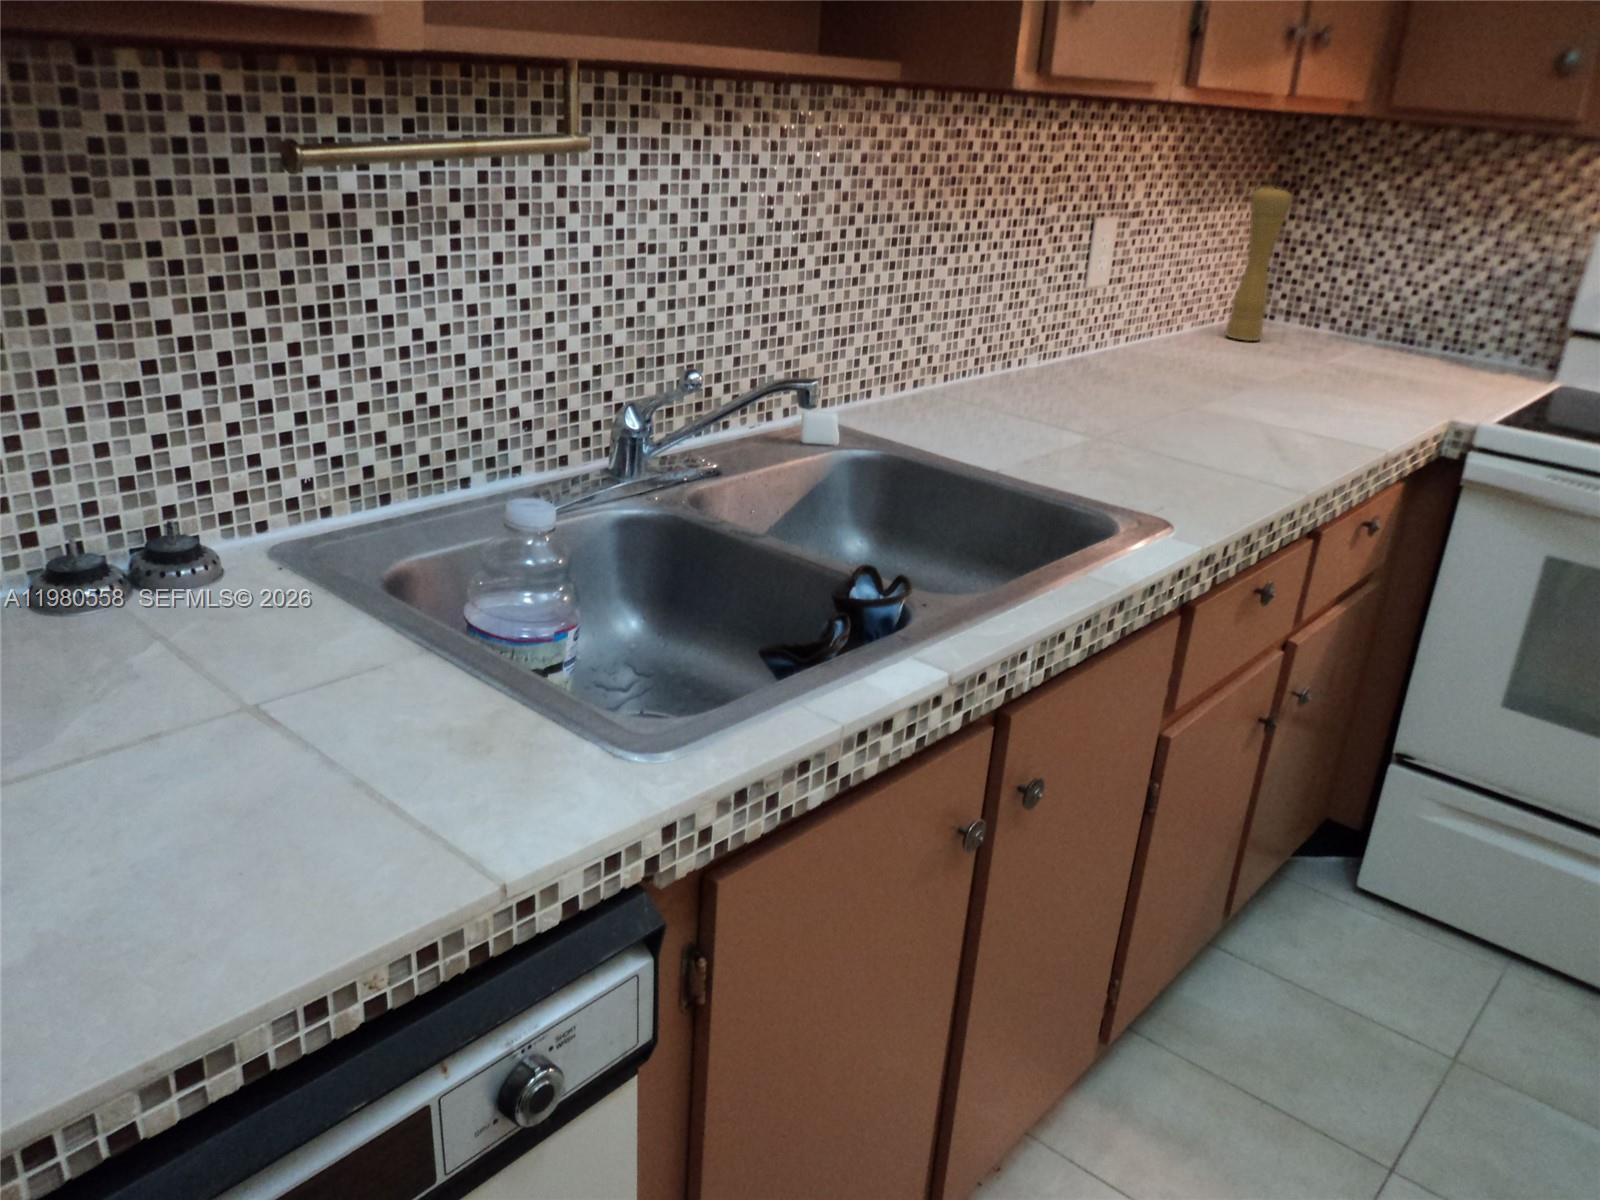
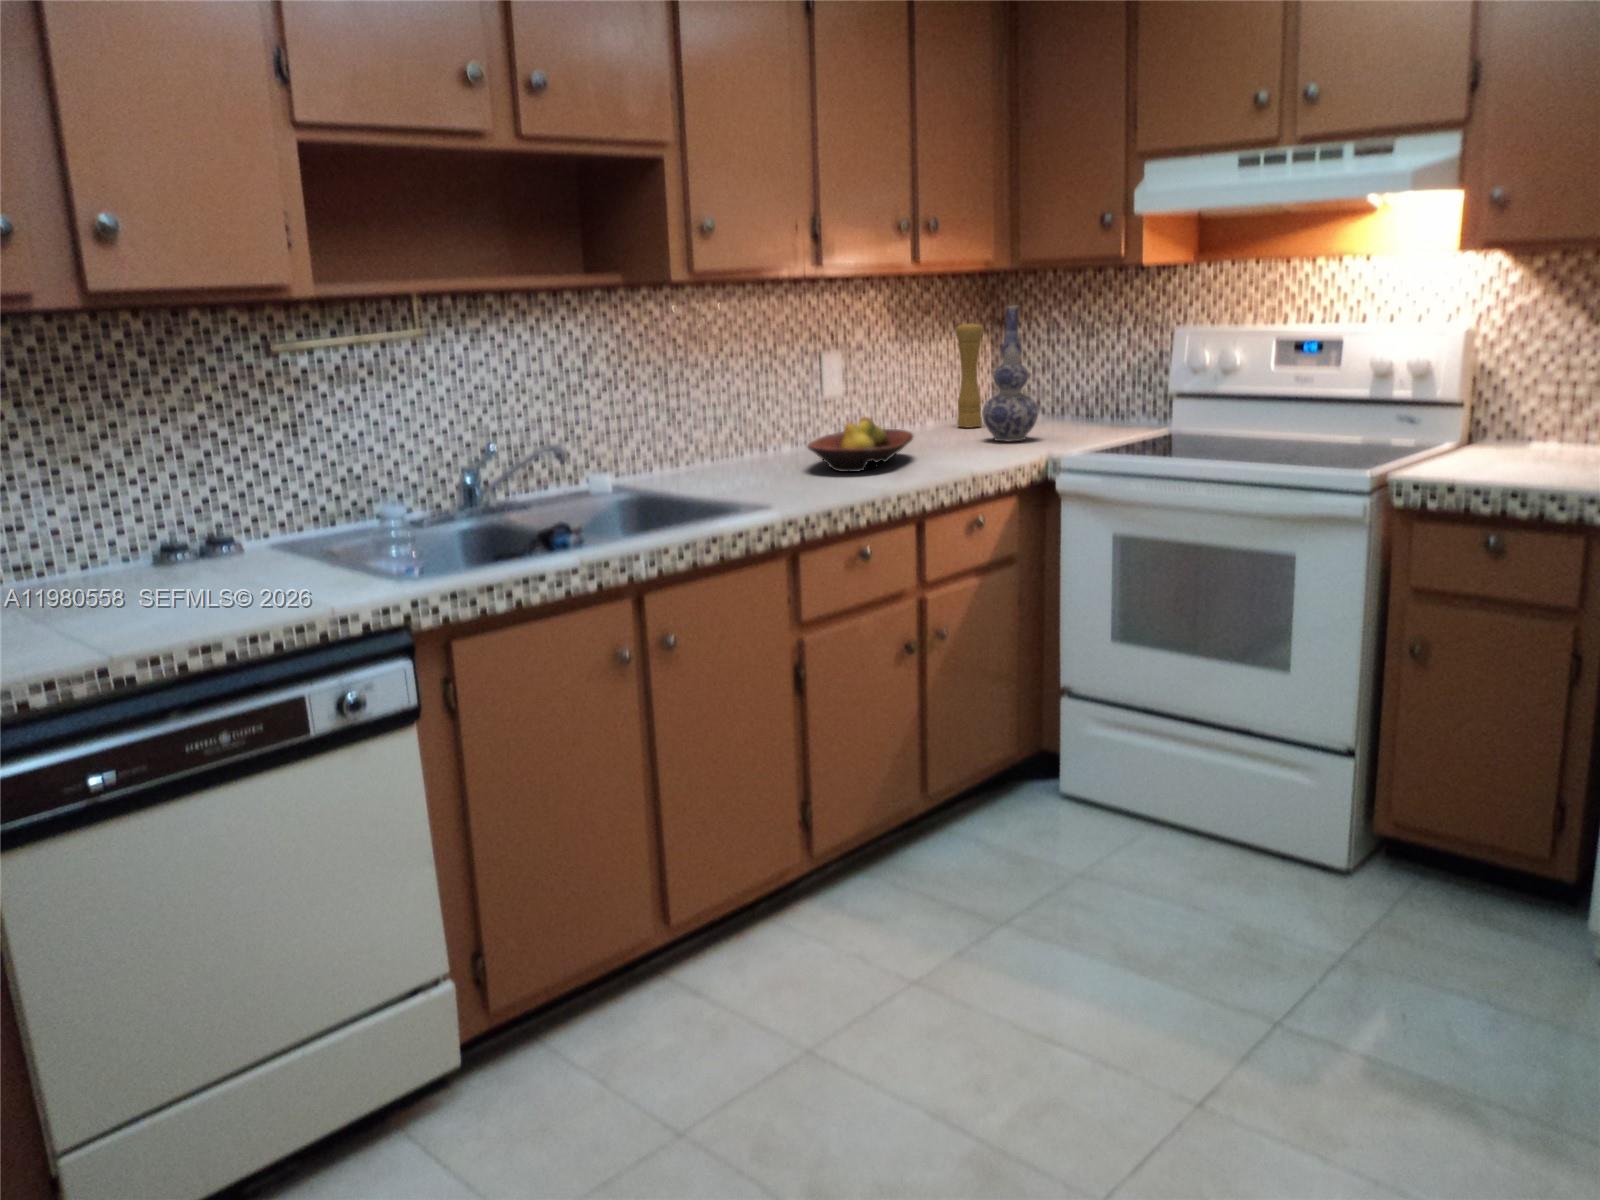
vase: none [1311,175,1407,381] -> present [982,306,1038,441]
fruit bowl: none [1114,336,1270,433] -> present [807,417,914,472]

